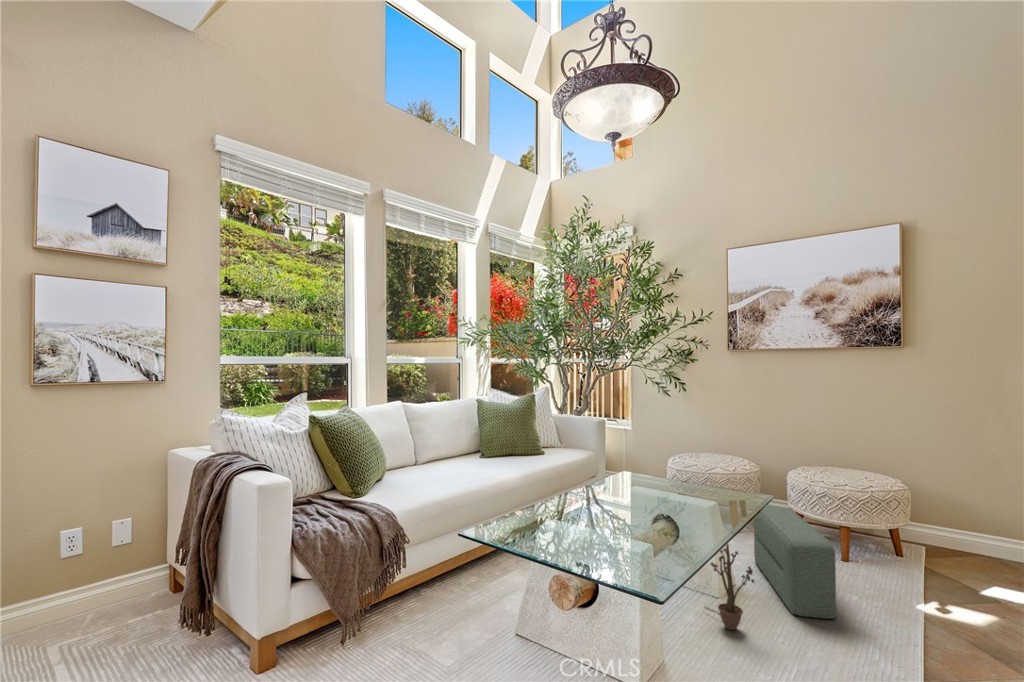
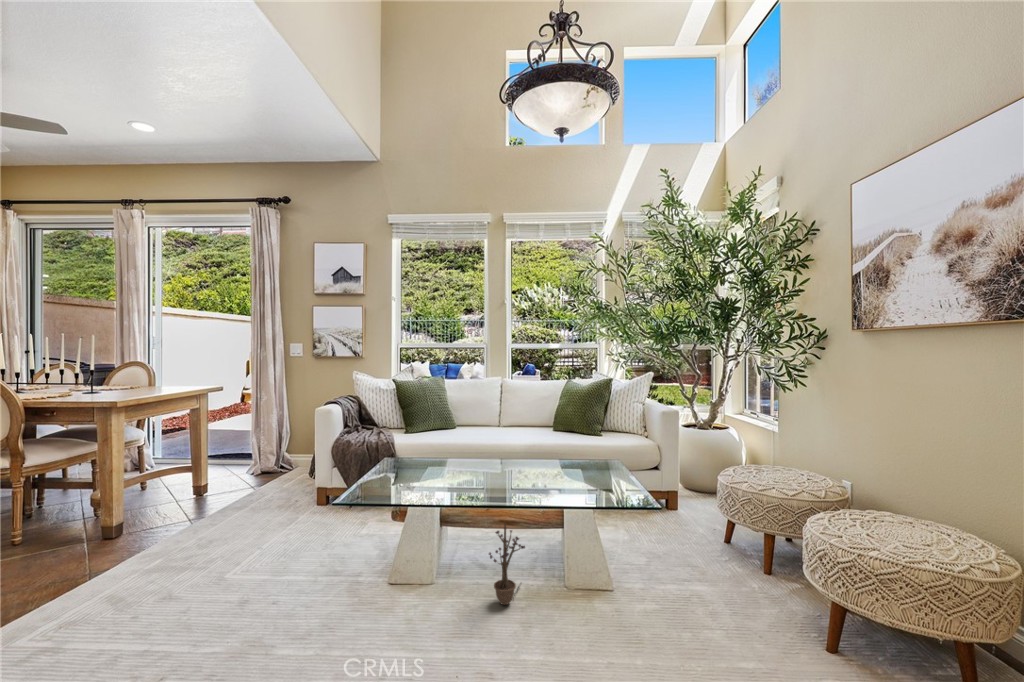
pouf: present [753,506,836,619] -> none [577,524,721,655]

